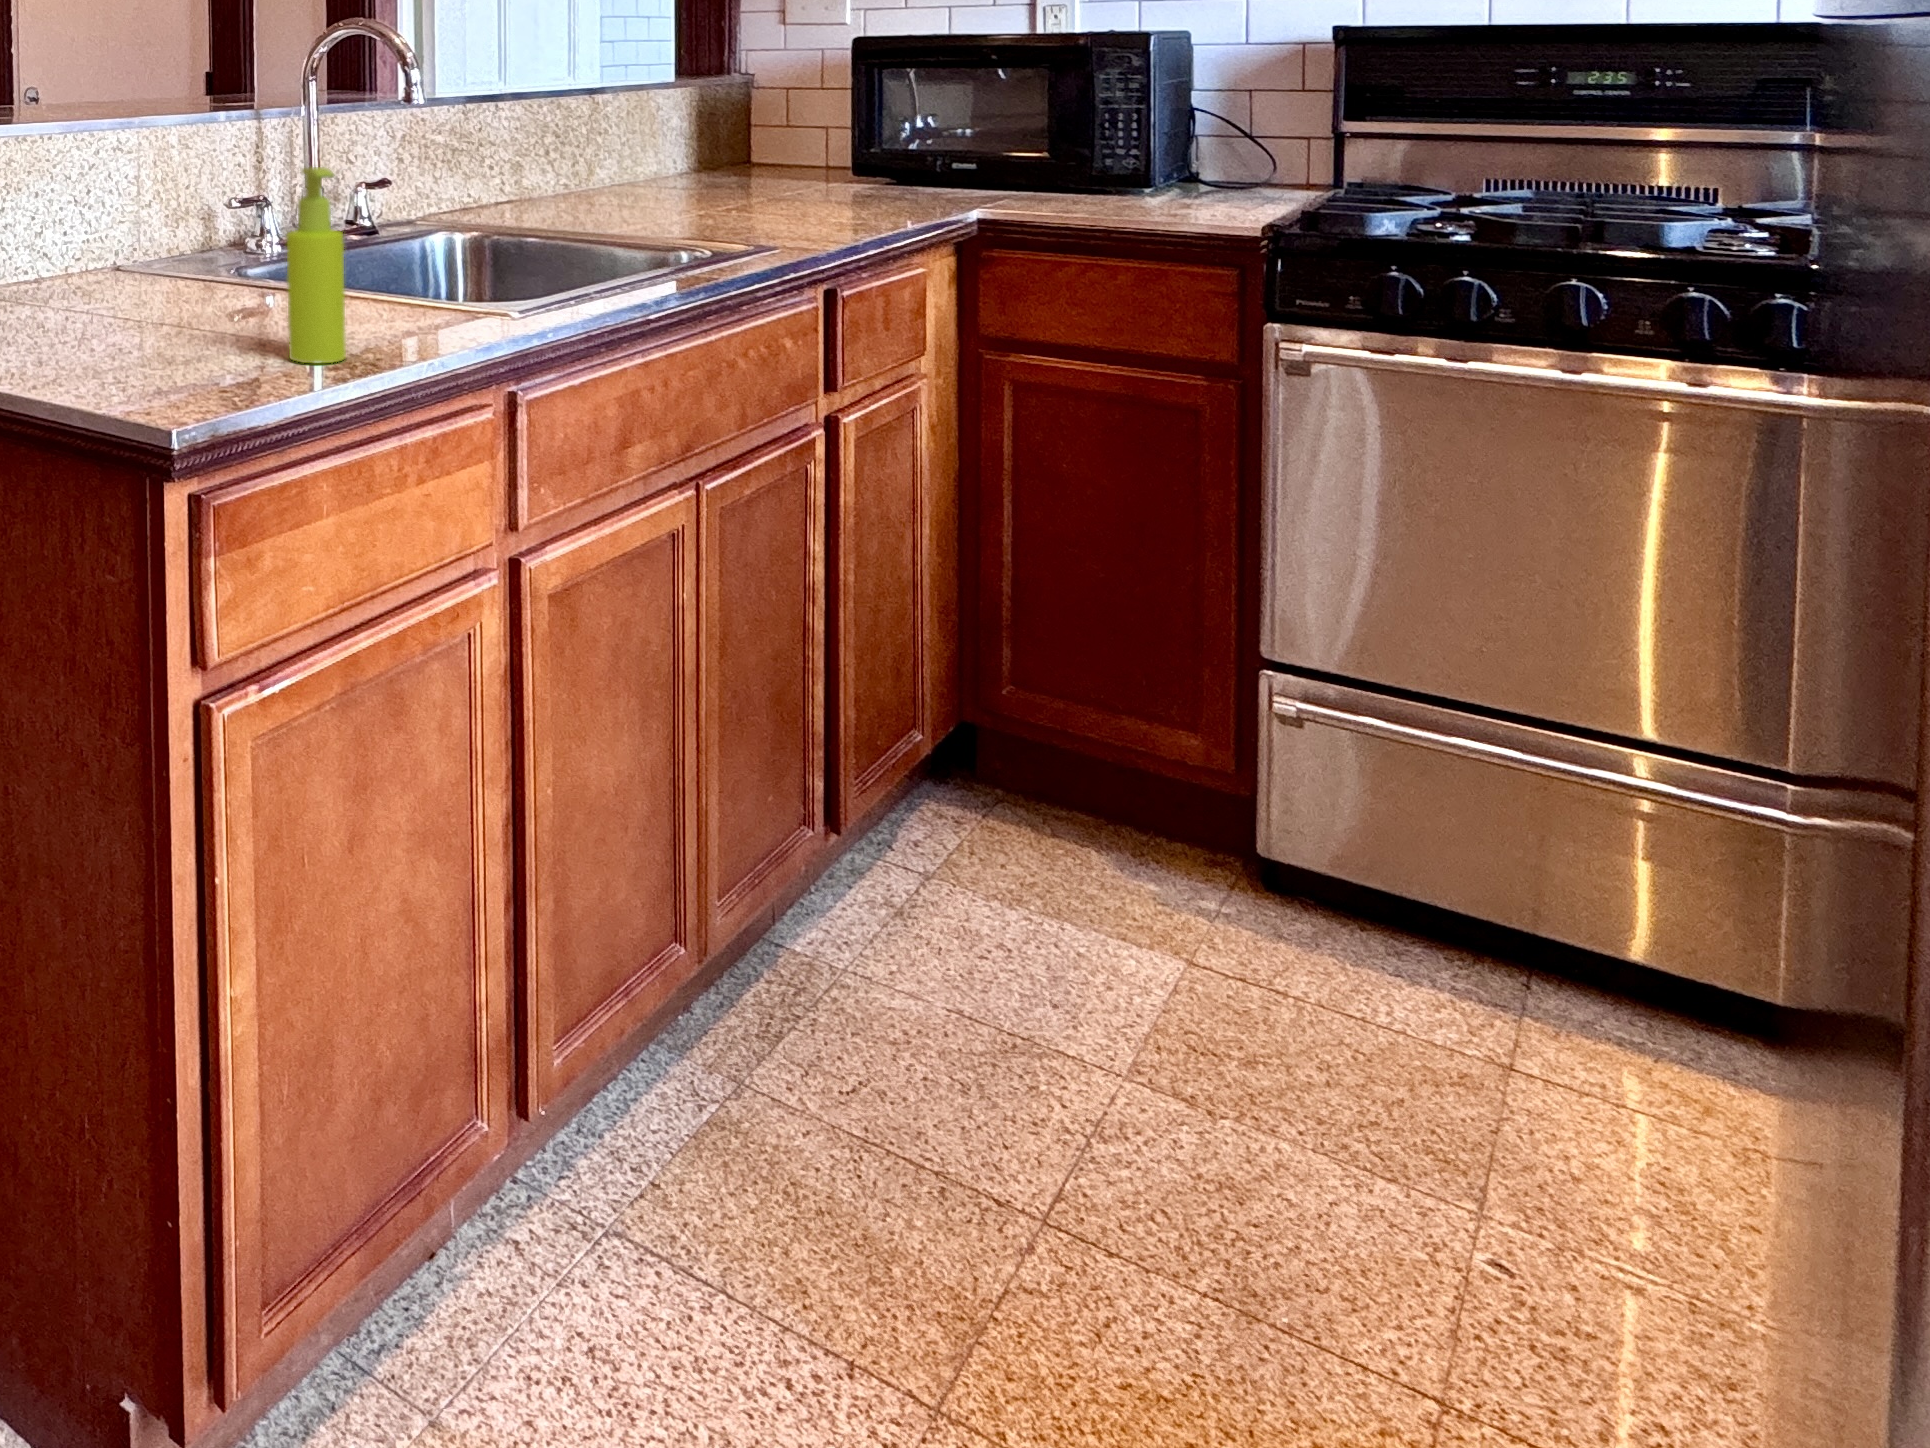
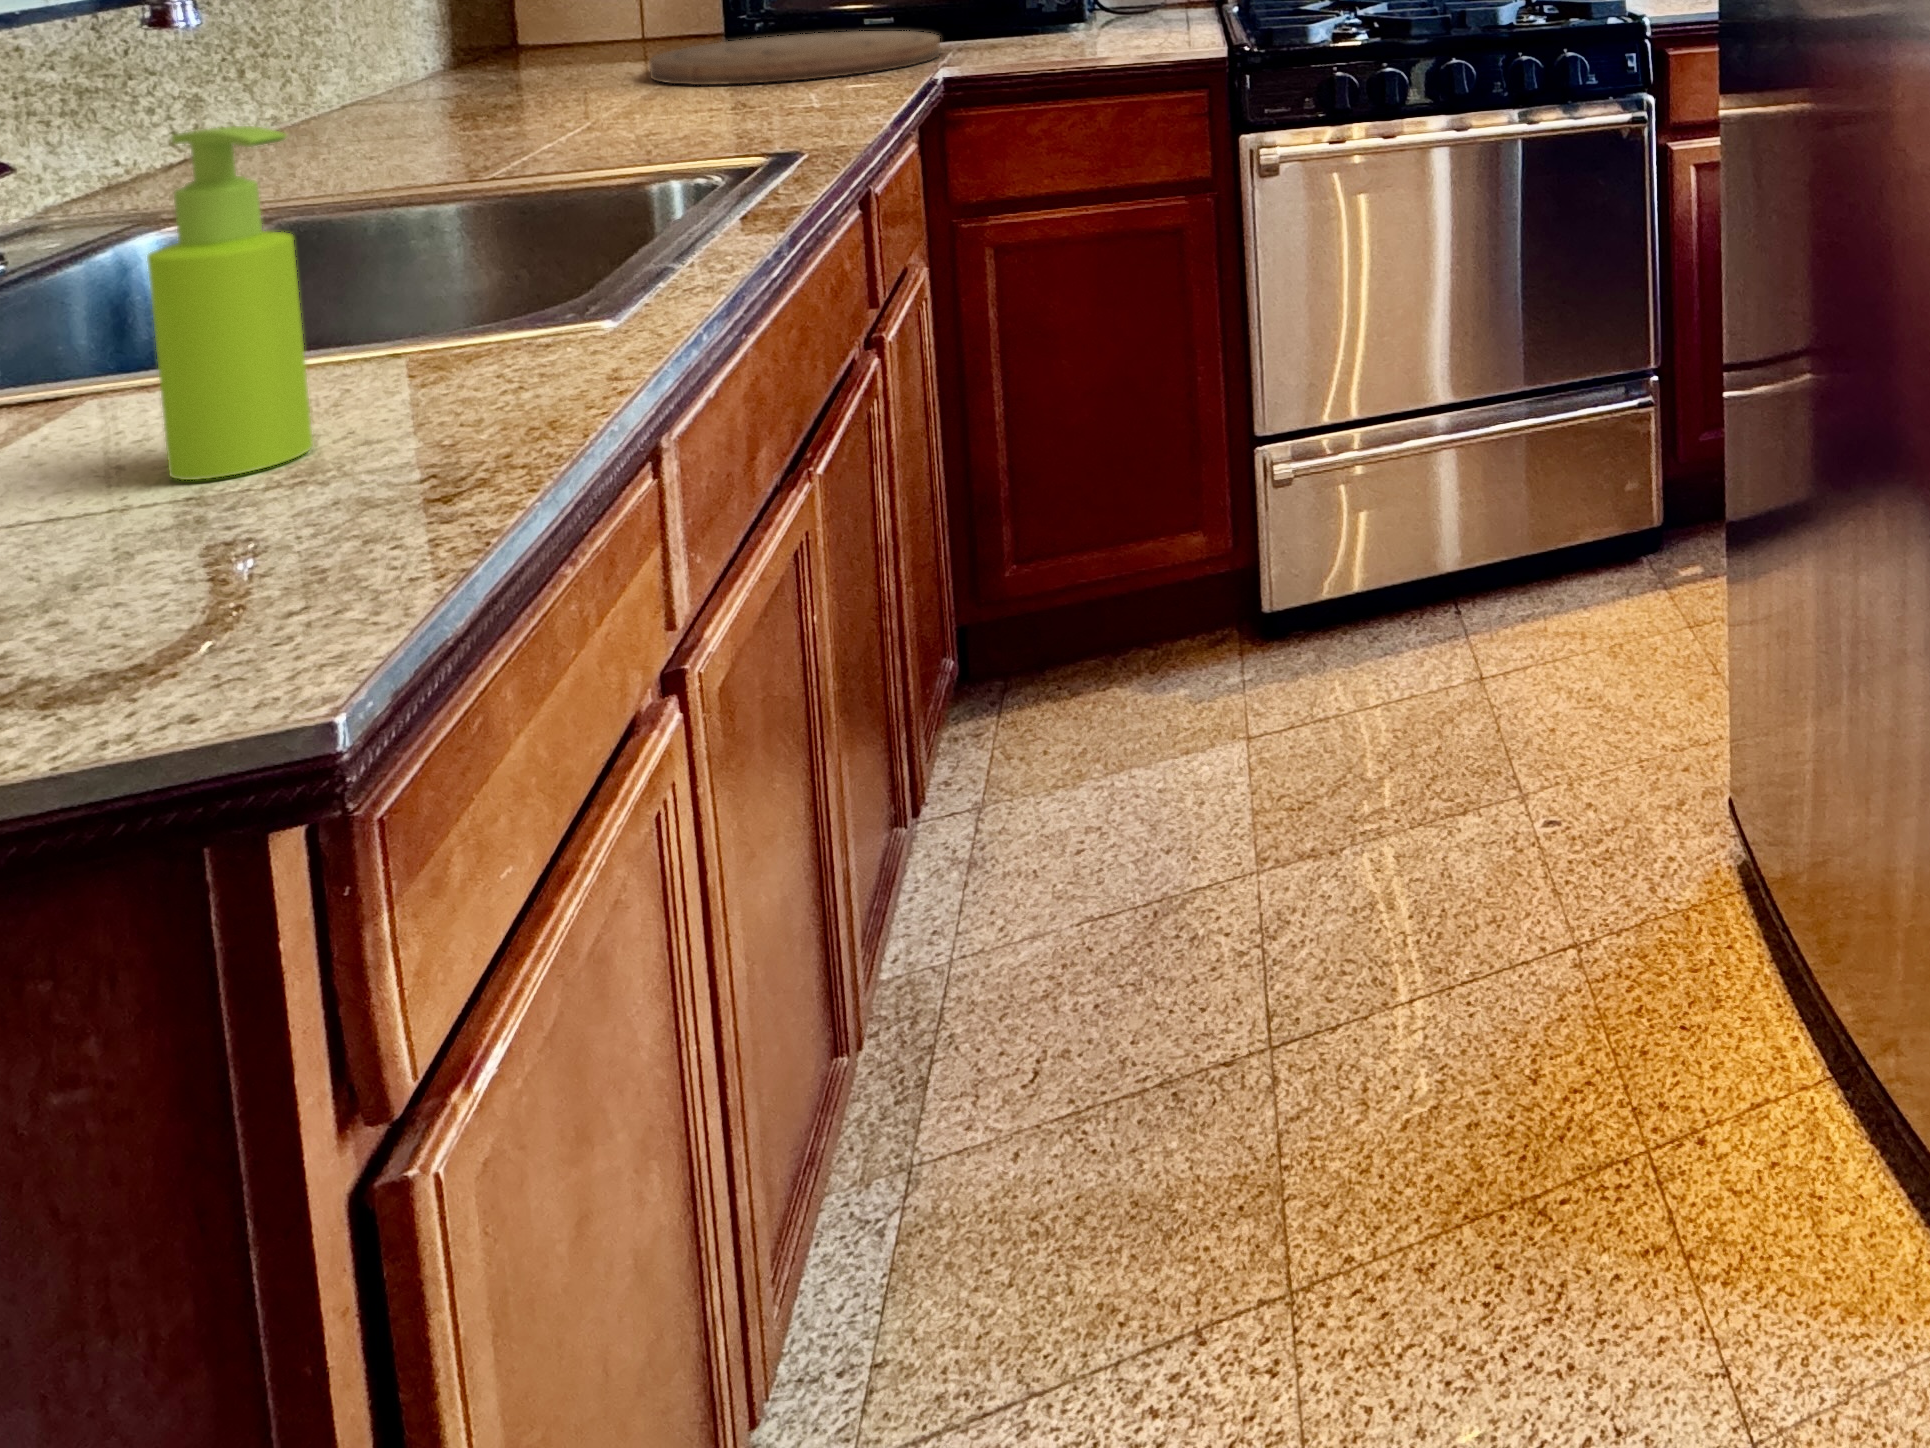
cutting board: none [787,174,1007,210] -> present [649,31,940,85]

